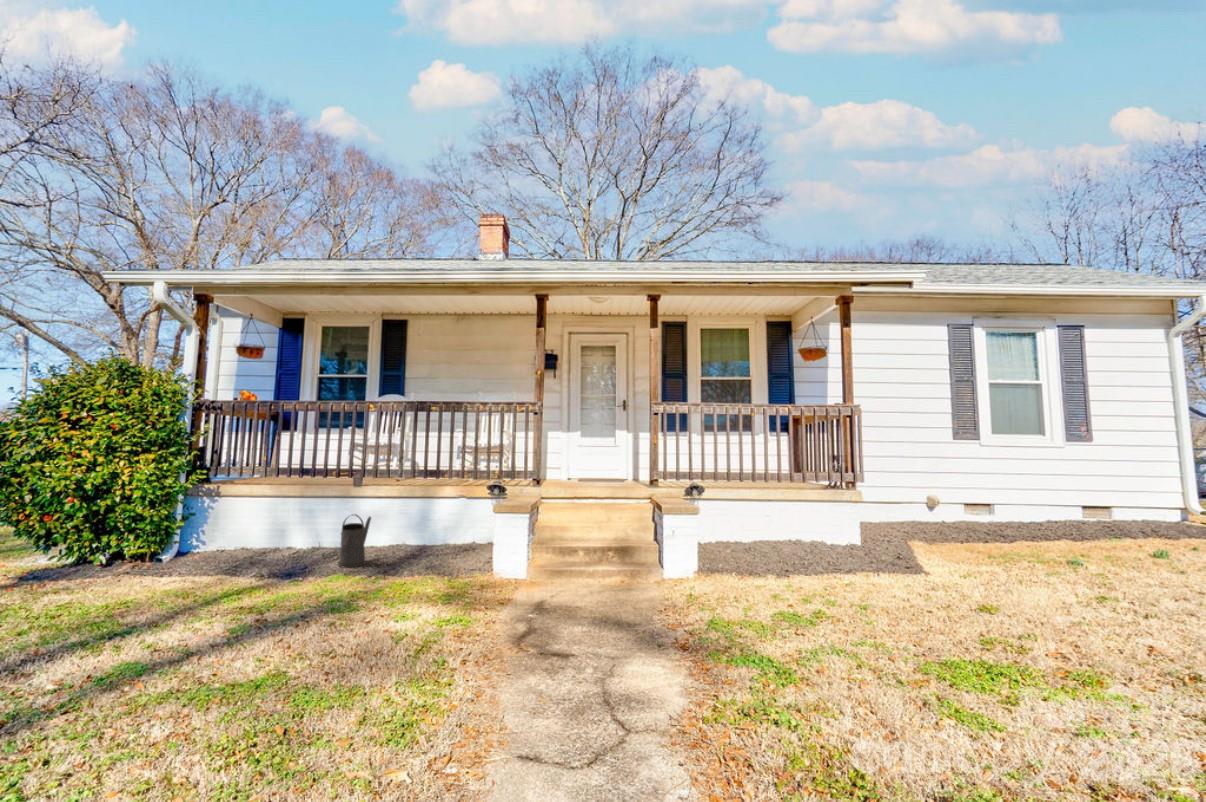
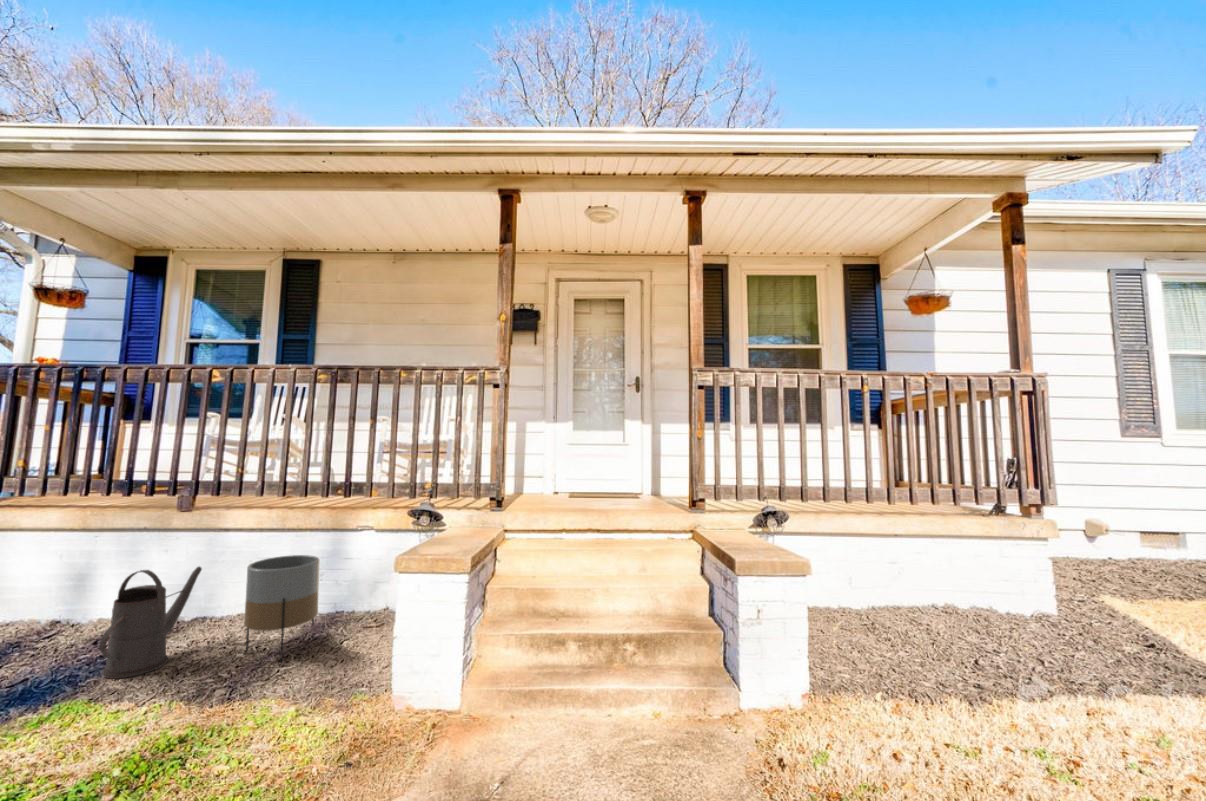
planter: none [402,510,439,563] -> present [244,555,319,662]

